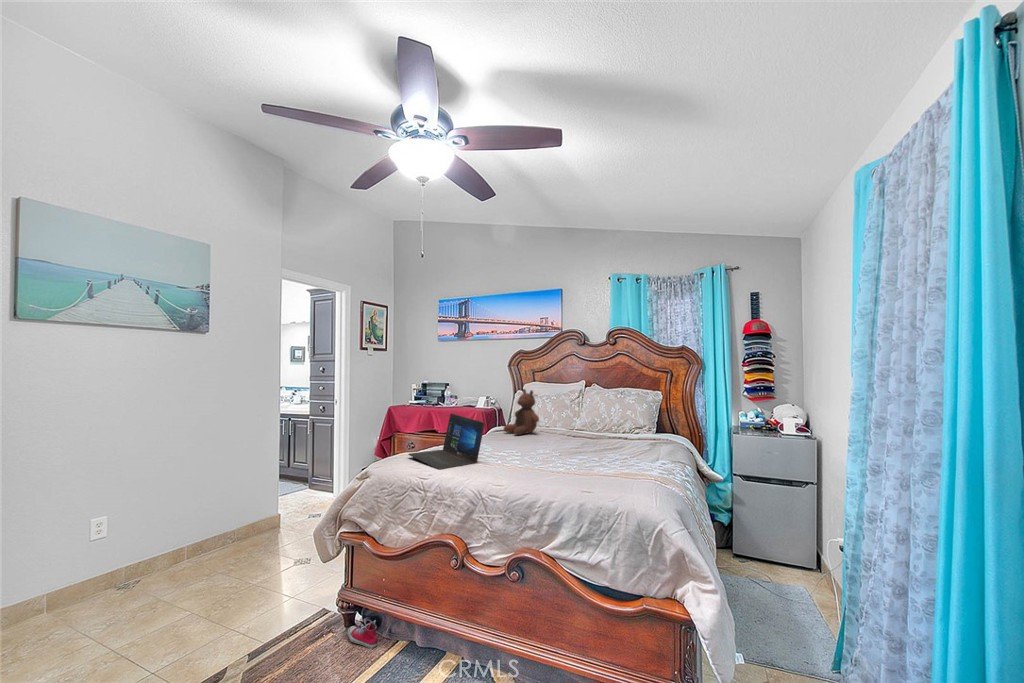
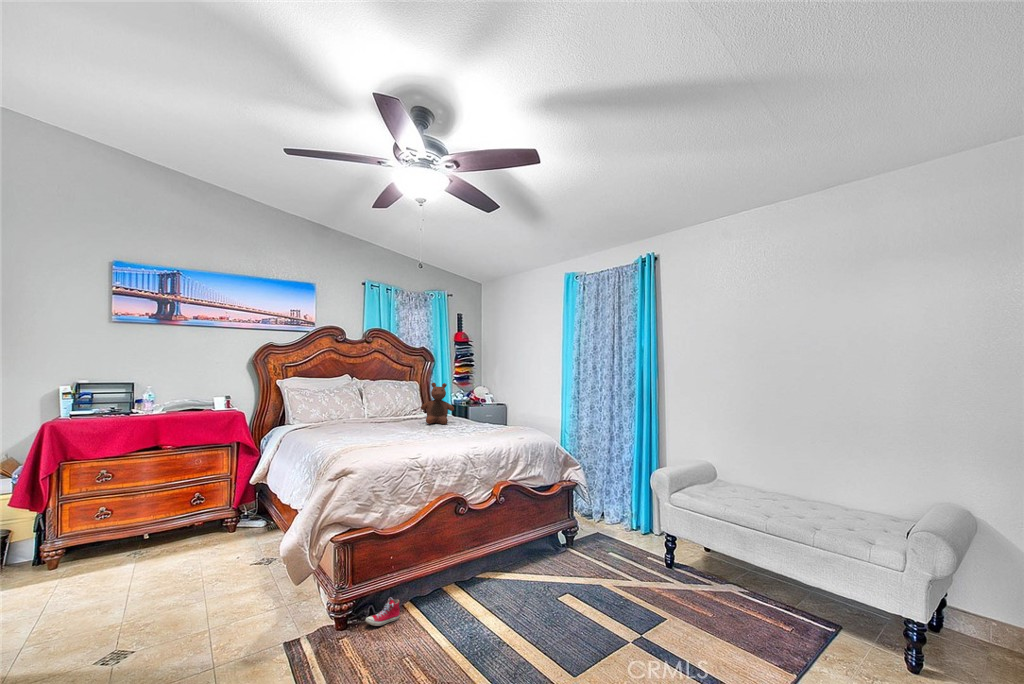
stuffed bear: present [504,389,539,435] -> present [421,383,454,424]
laptop: present [409,413,485,470] -> none [362,405,424,448]

